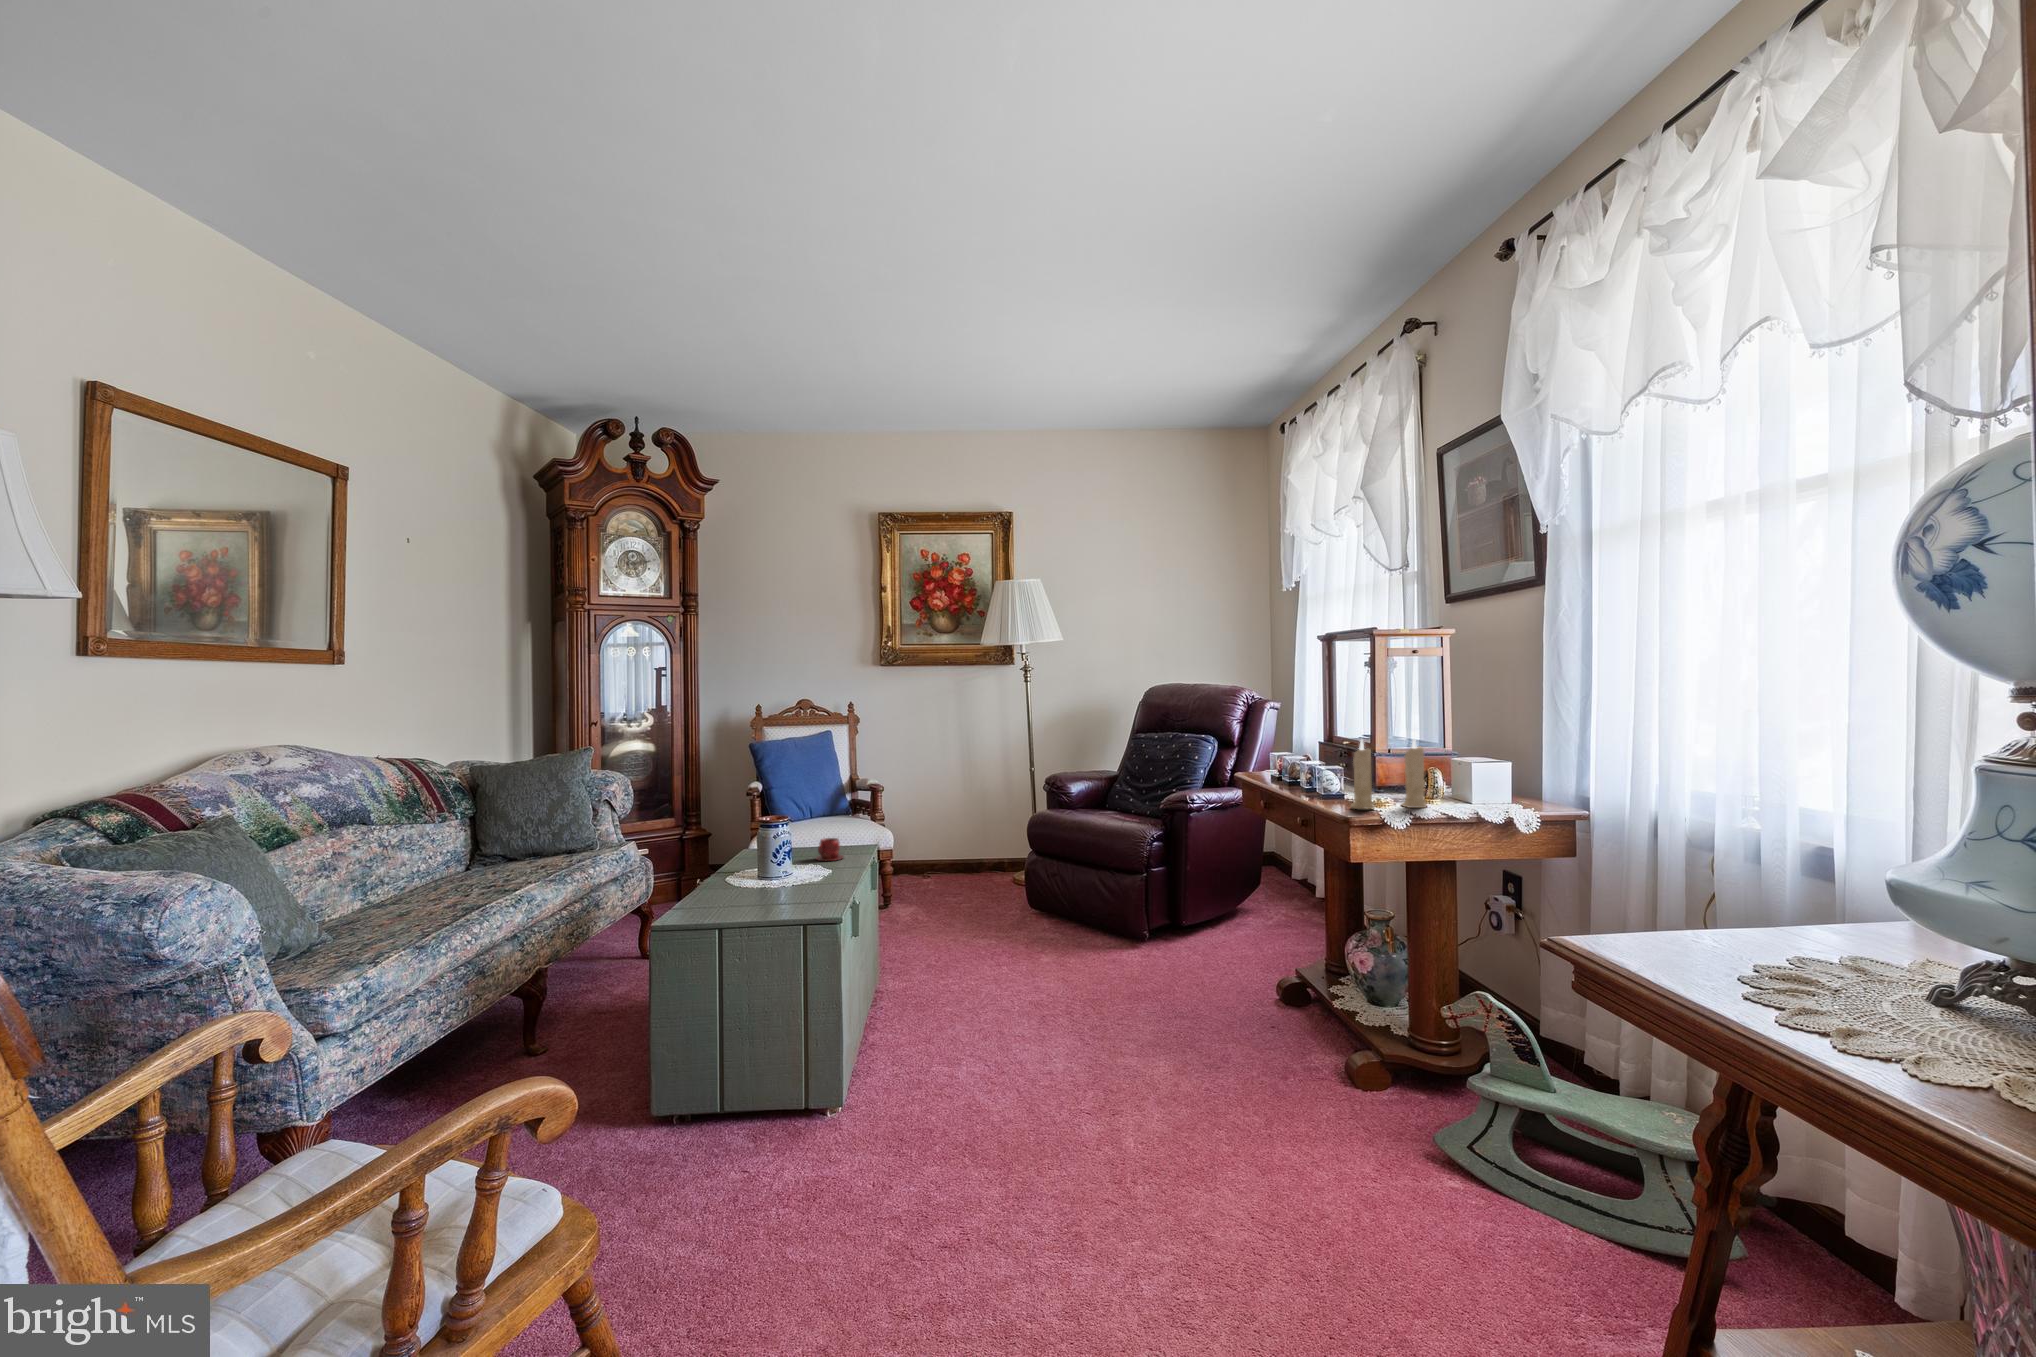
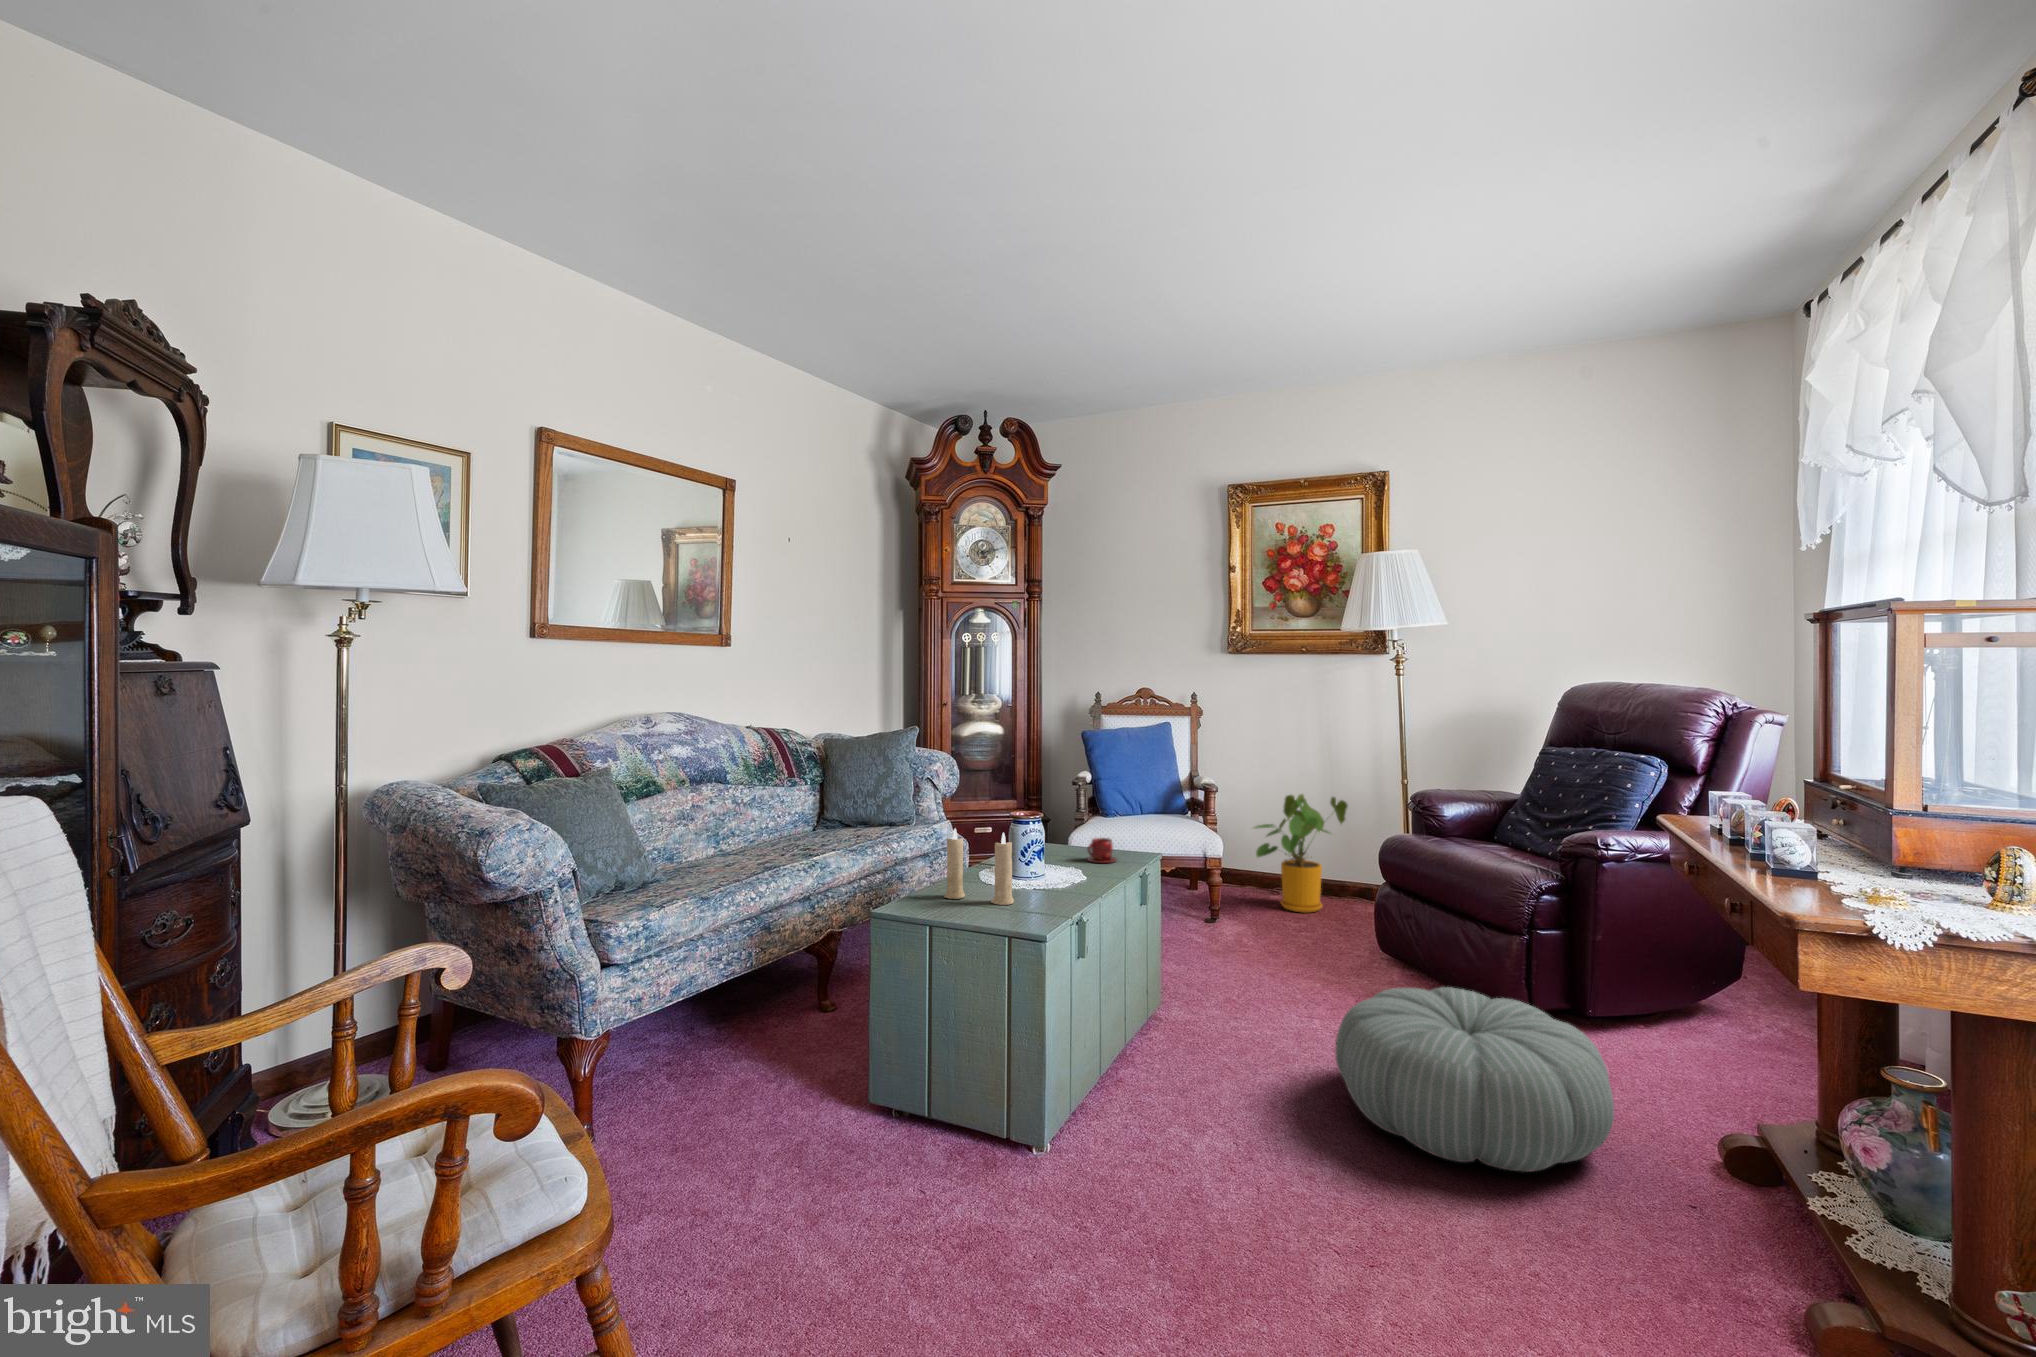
candle: present [1351,739,1427,809] -> present [944,828,1014,905]
house plant: none [911,789,988,893] -> present [1255,794,1348,913]
pouf: none [1049,923,1240,1046] -> present [1335,987,1614,1172]

